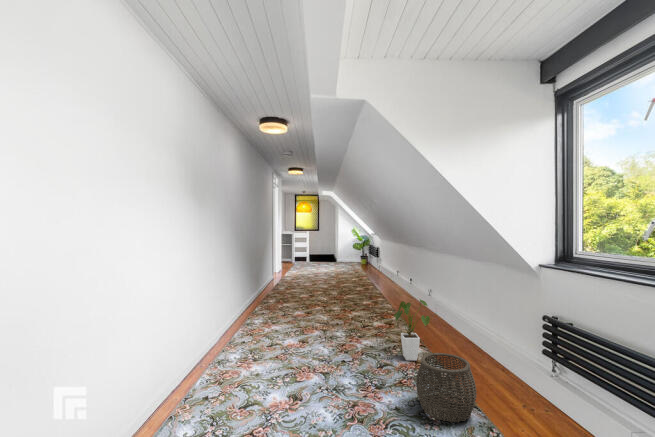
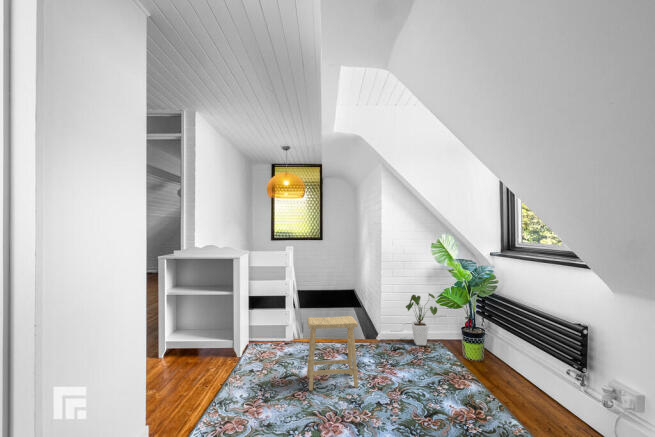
footstool: none [272,330,334,425] -> present [307,316,358,391]
woven basket: present [416,353,477,423] -> none [426,336,477,392]

